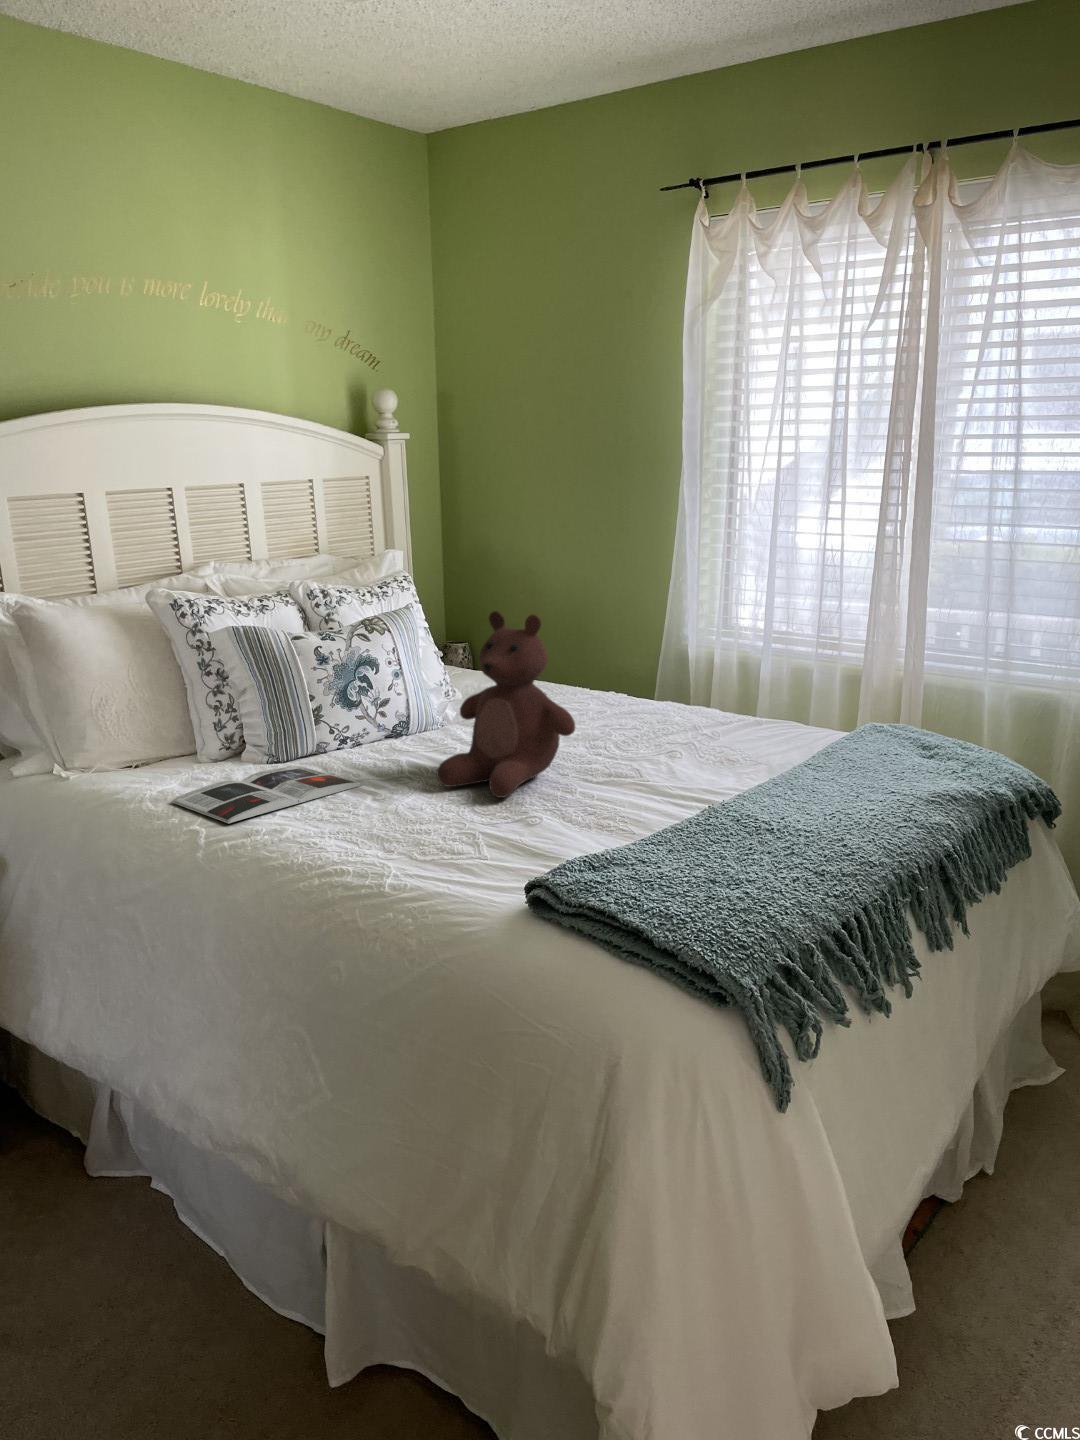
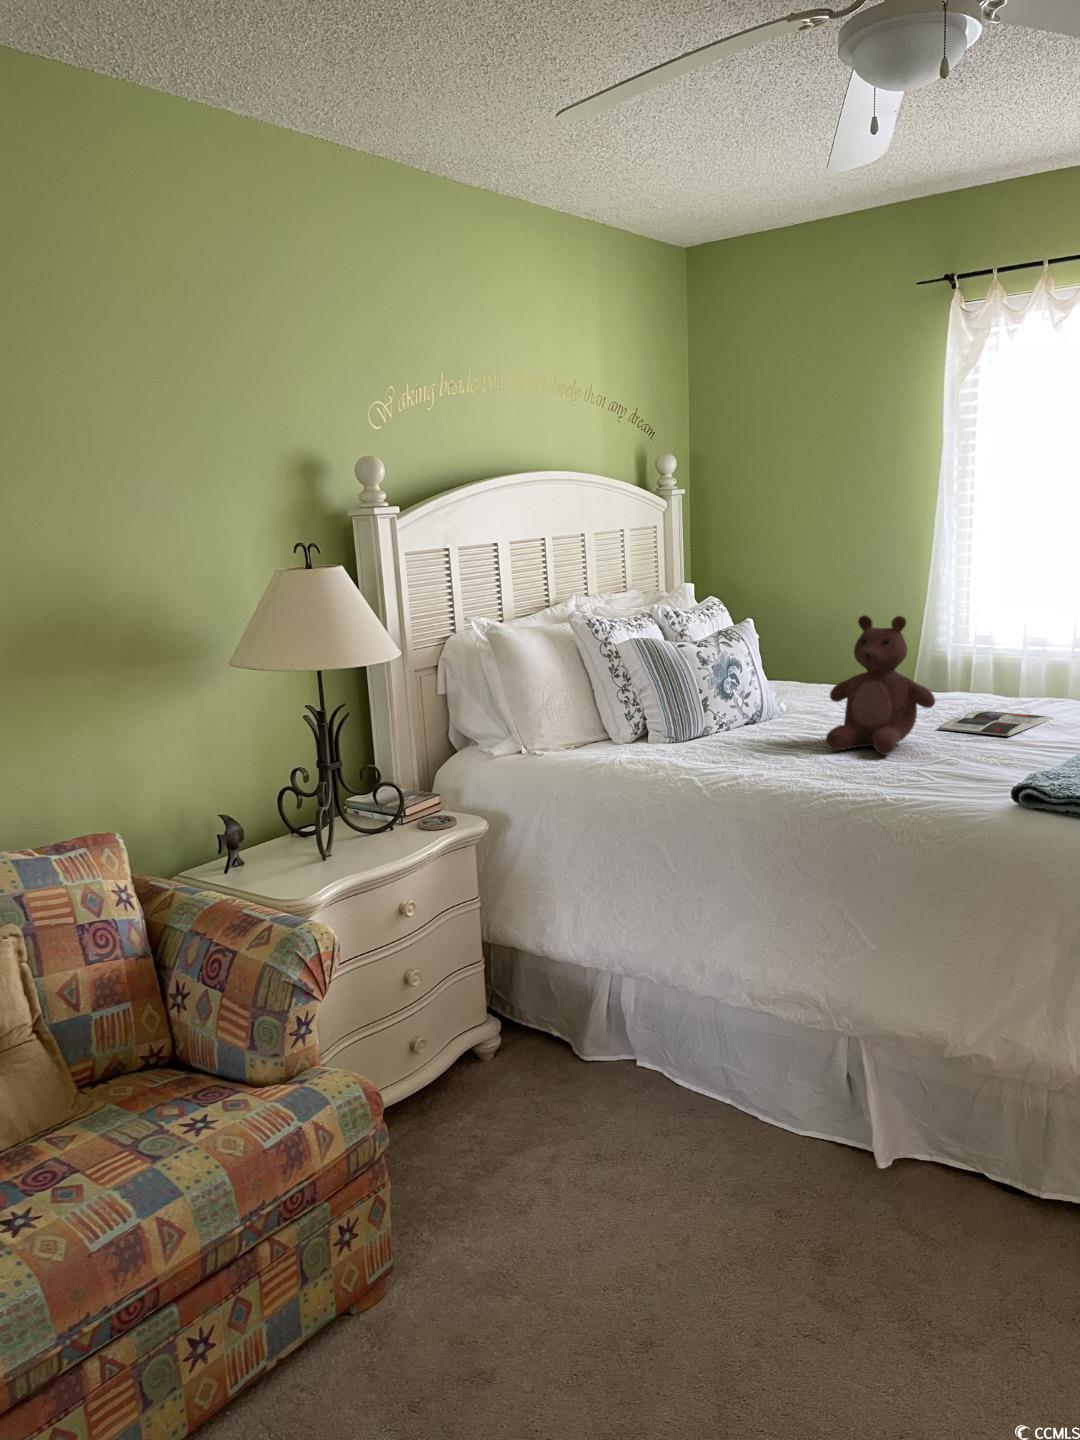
magazine: present [171,766,362,824] -> present [938,711,1053,736]

